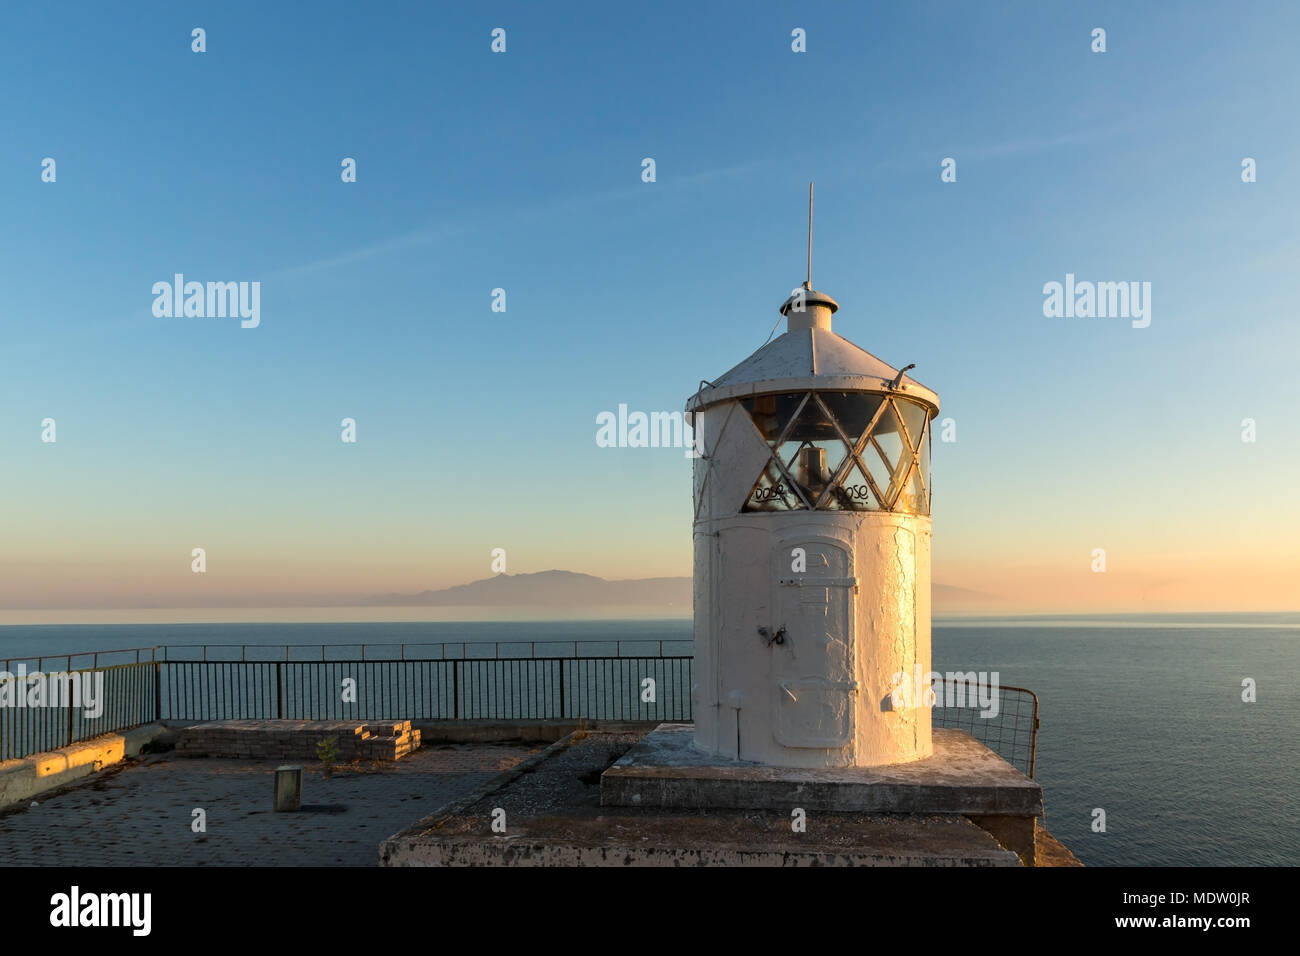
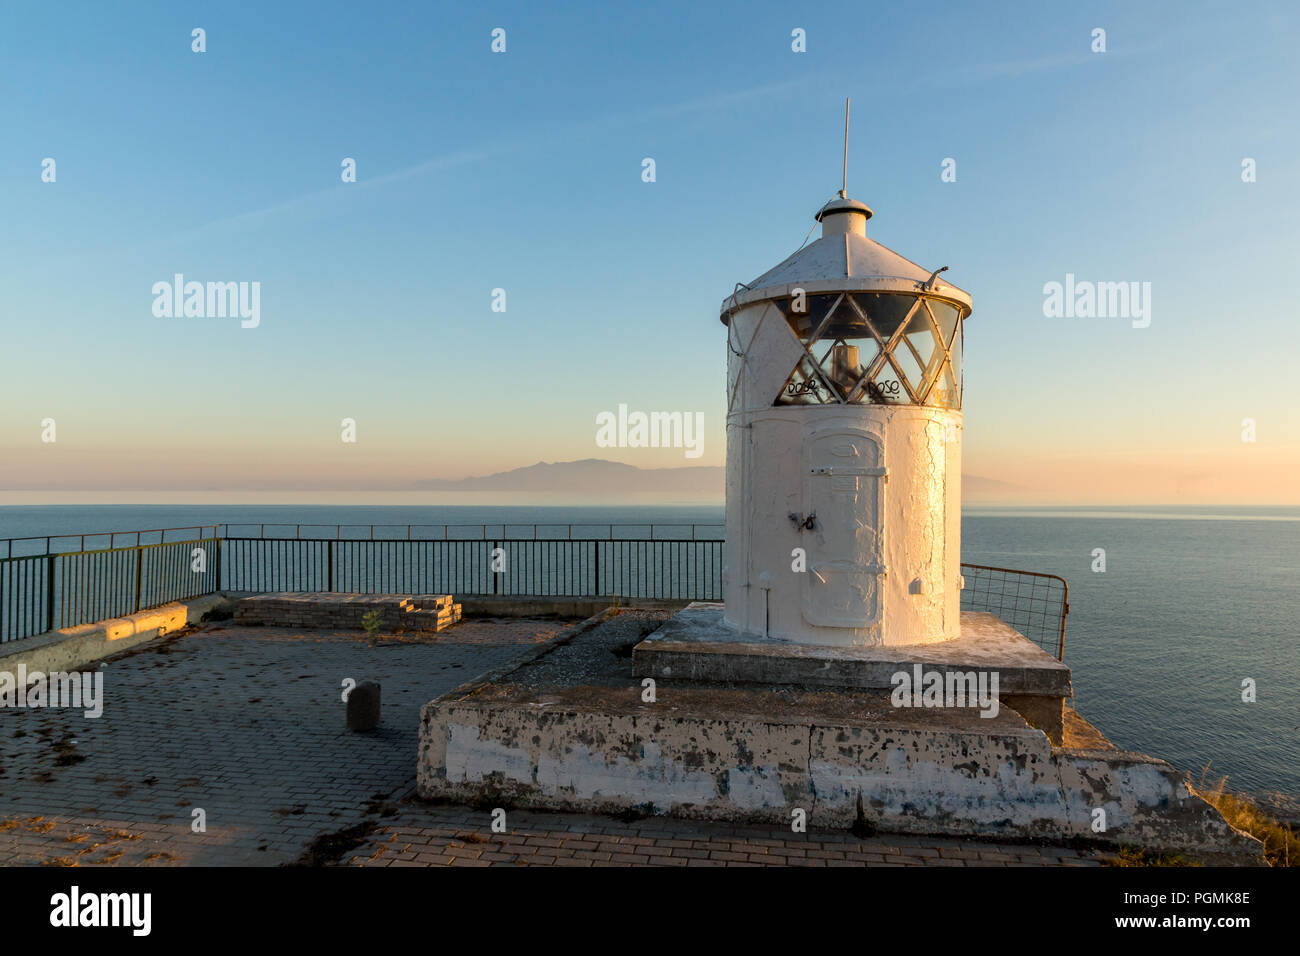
storage box: present [273,765,304,812] -> none [324,634,351,676]
backpack: none [296,816,336,870] -> present [346,681,381,730]

